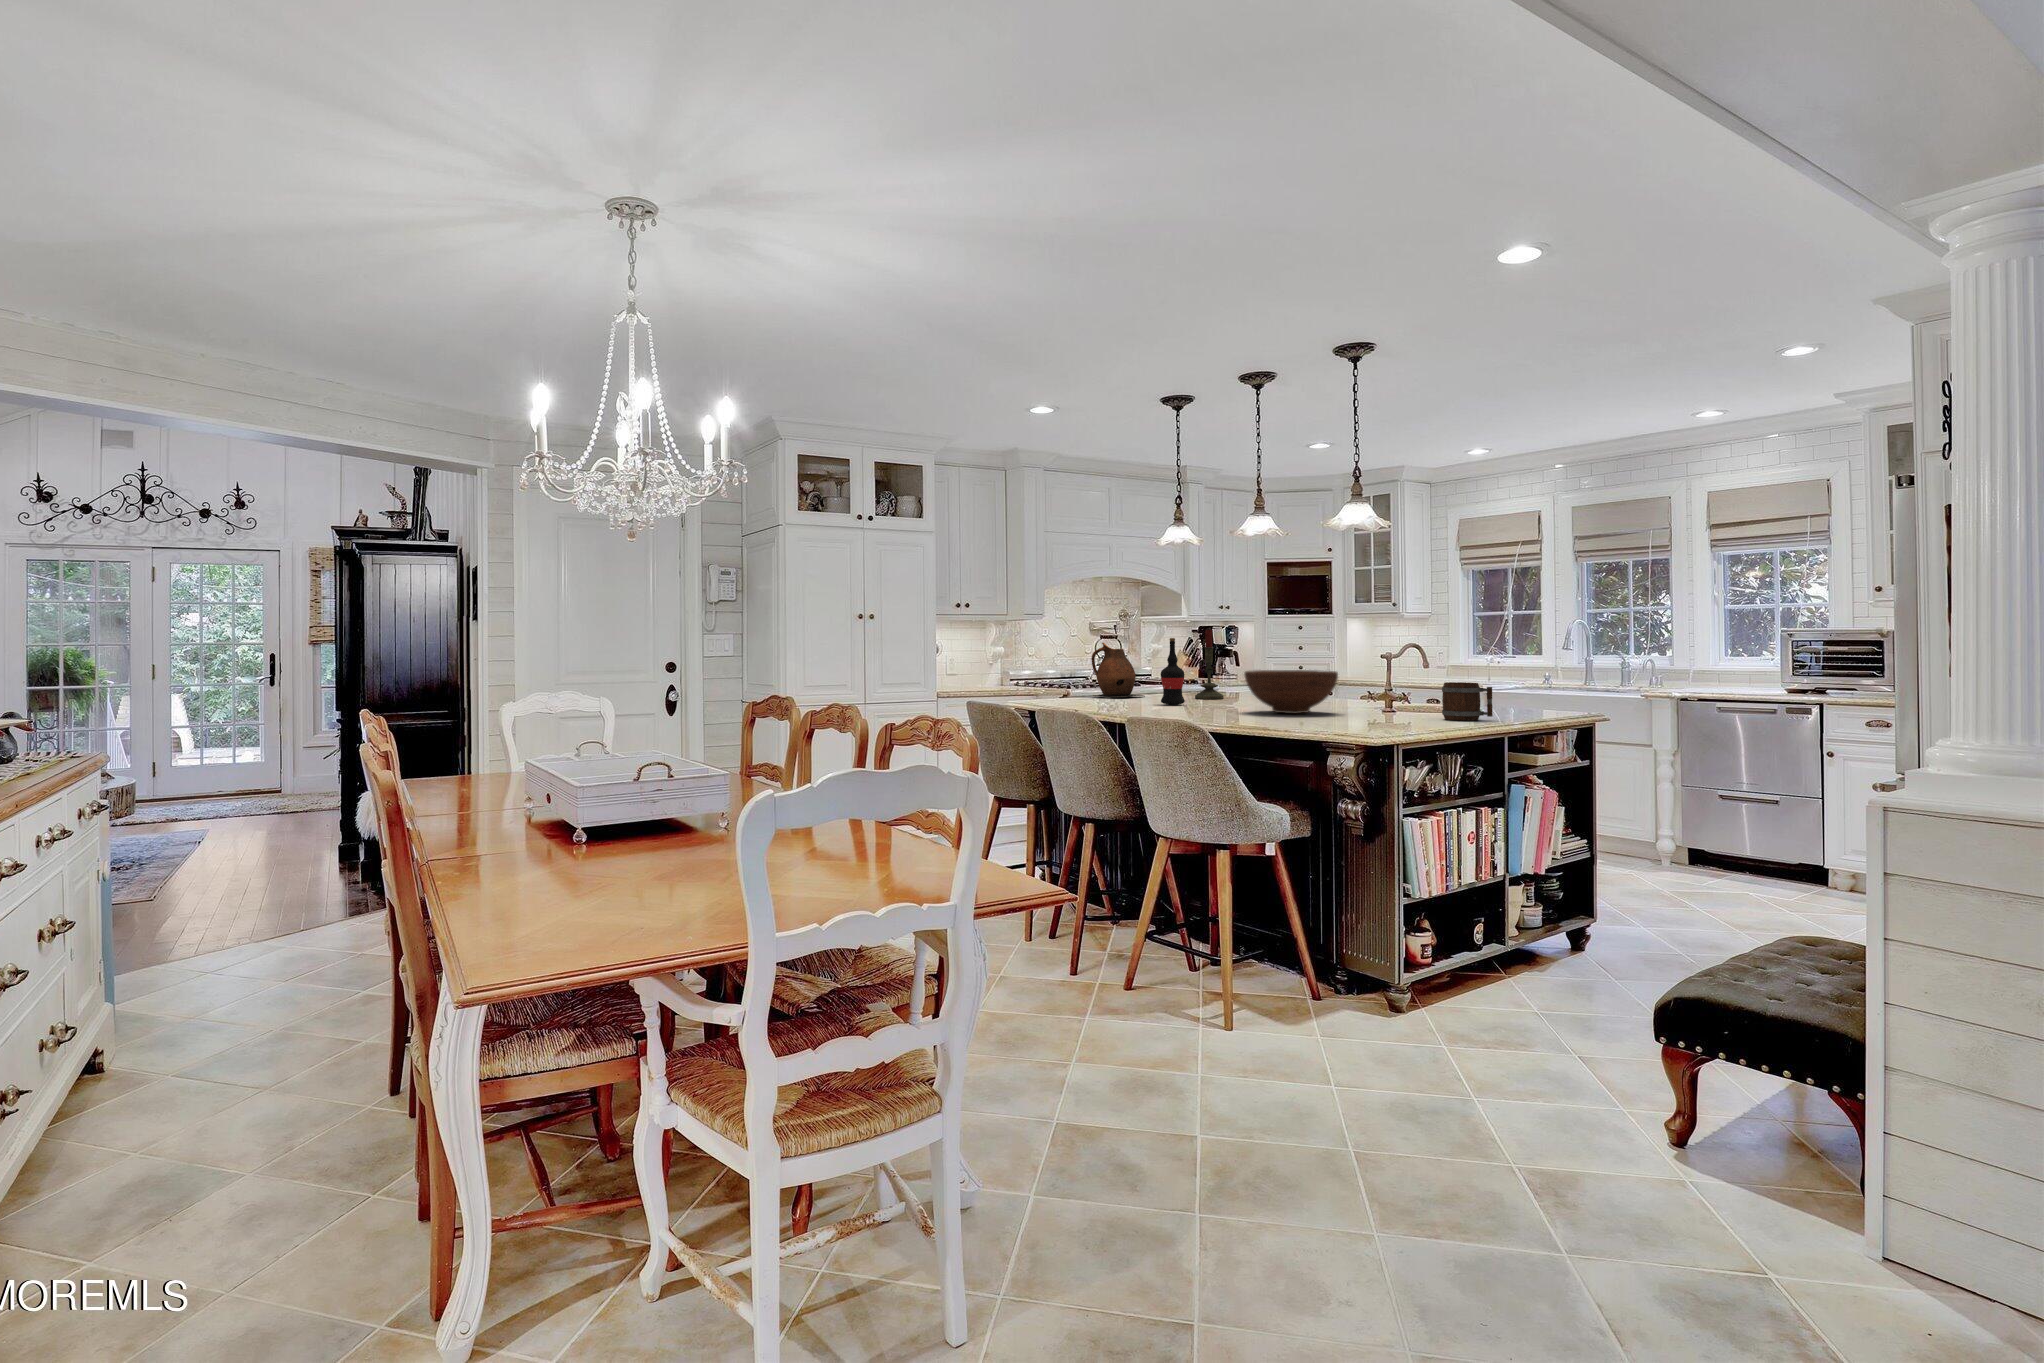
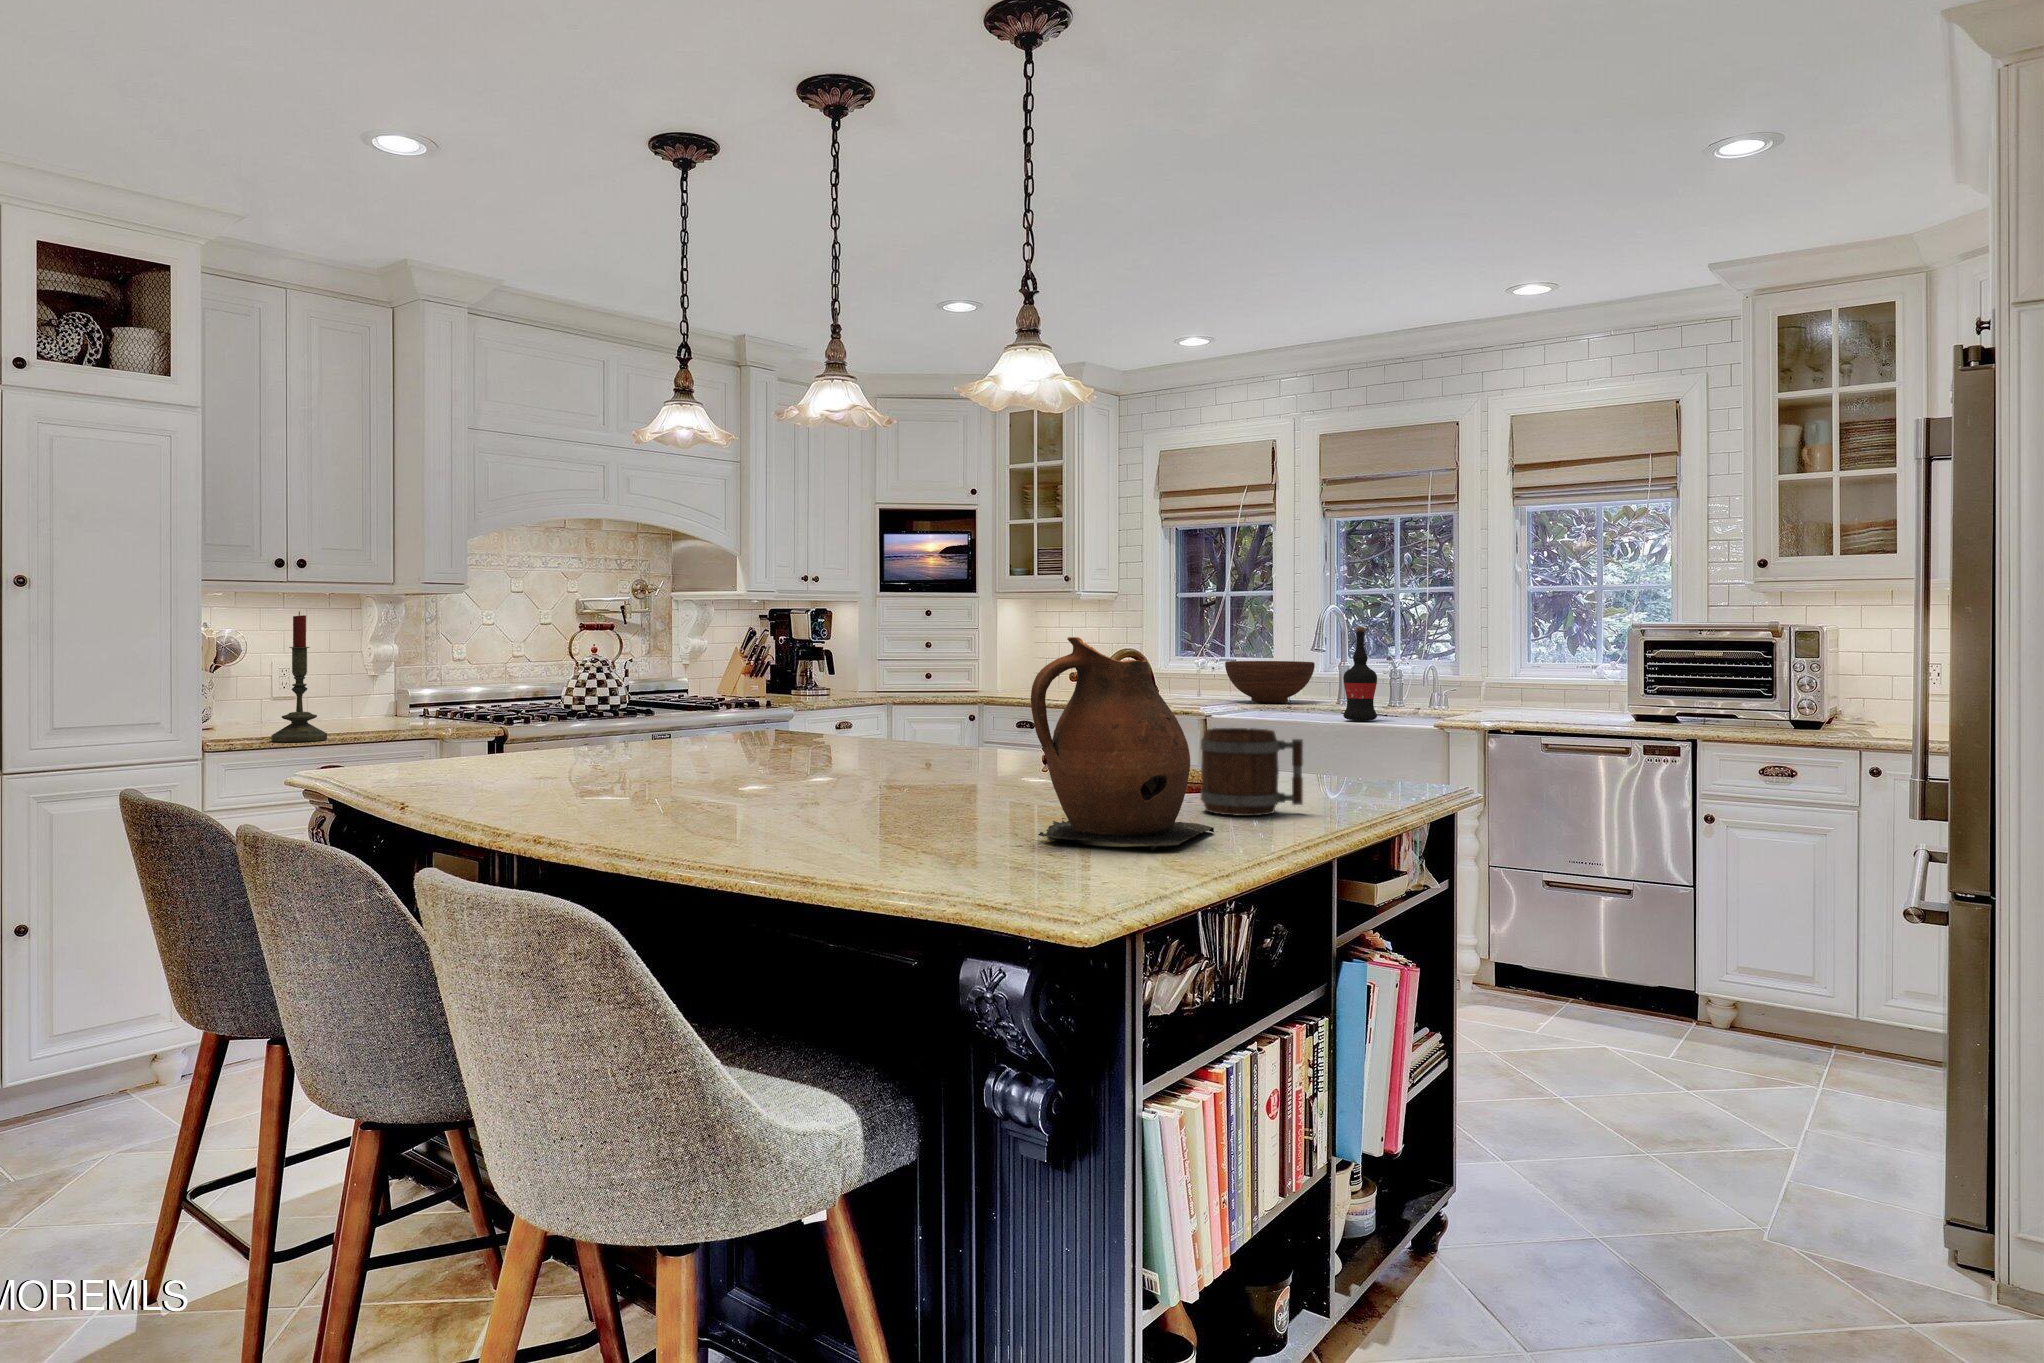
candle: present [1195,629,1224,699] -> present [271,611,327,742]
wine bottle: present [1161,638,1185,705] -> present [1343,627,1377,721]
ceramic pitcher: present [1091,643,1145,698] -> present [1031,637,1214,850]
fruit bowl: present [1244,670,1338,714] -> present [1225,661,1315,703]

